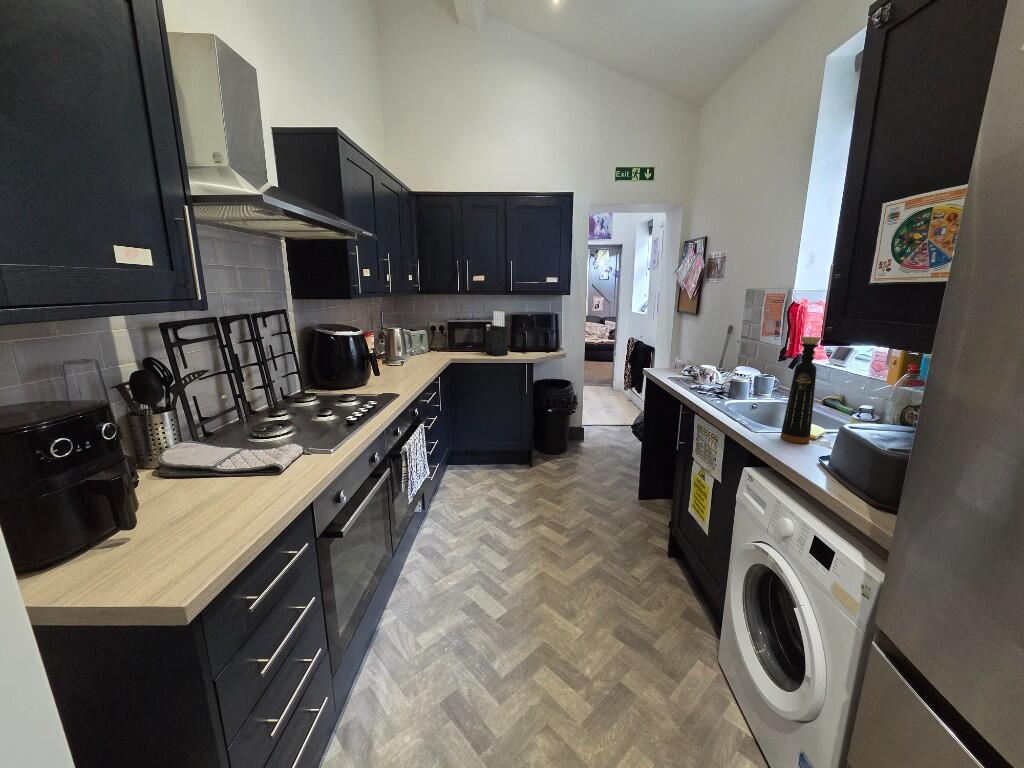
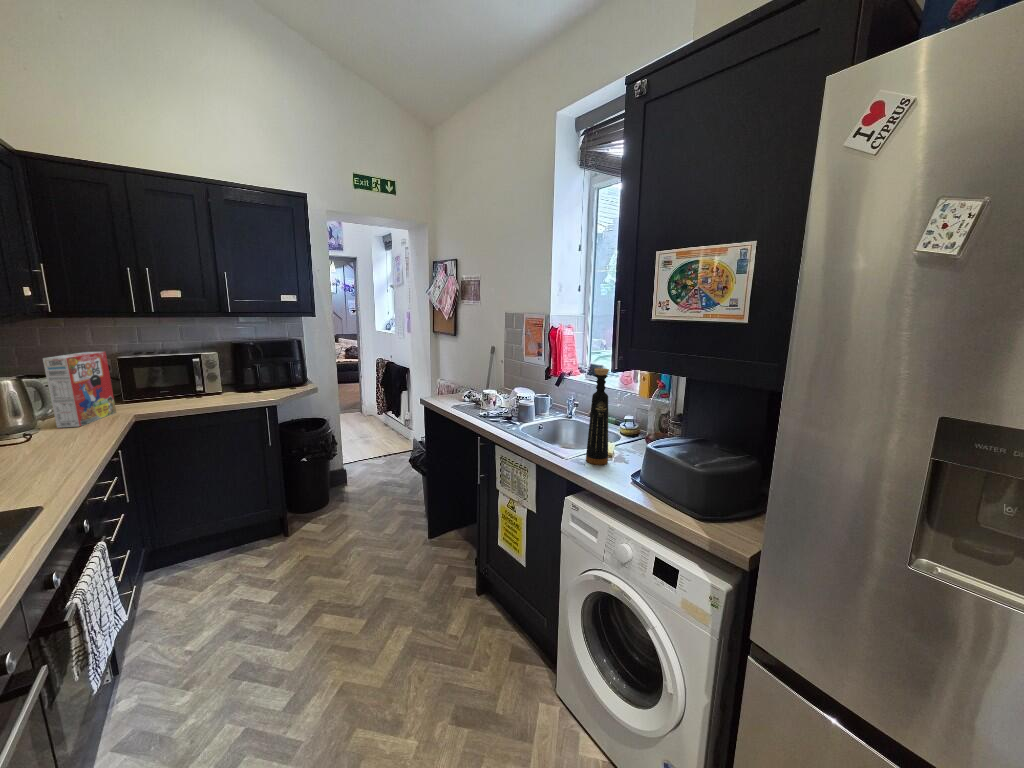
knife block: present [485,311,508,356] -> none [194,339,237,402]
cereal box: none [413,317,443,361] -> present [43,352,116,428]

